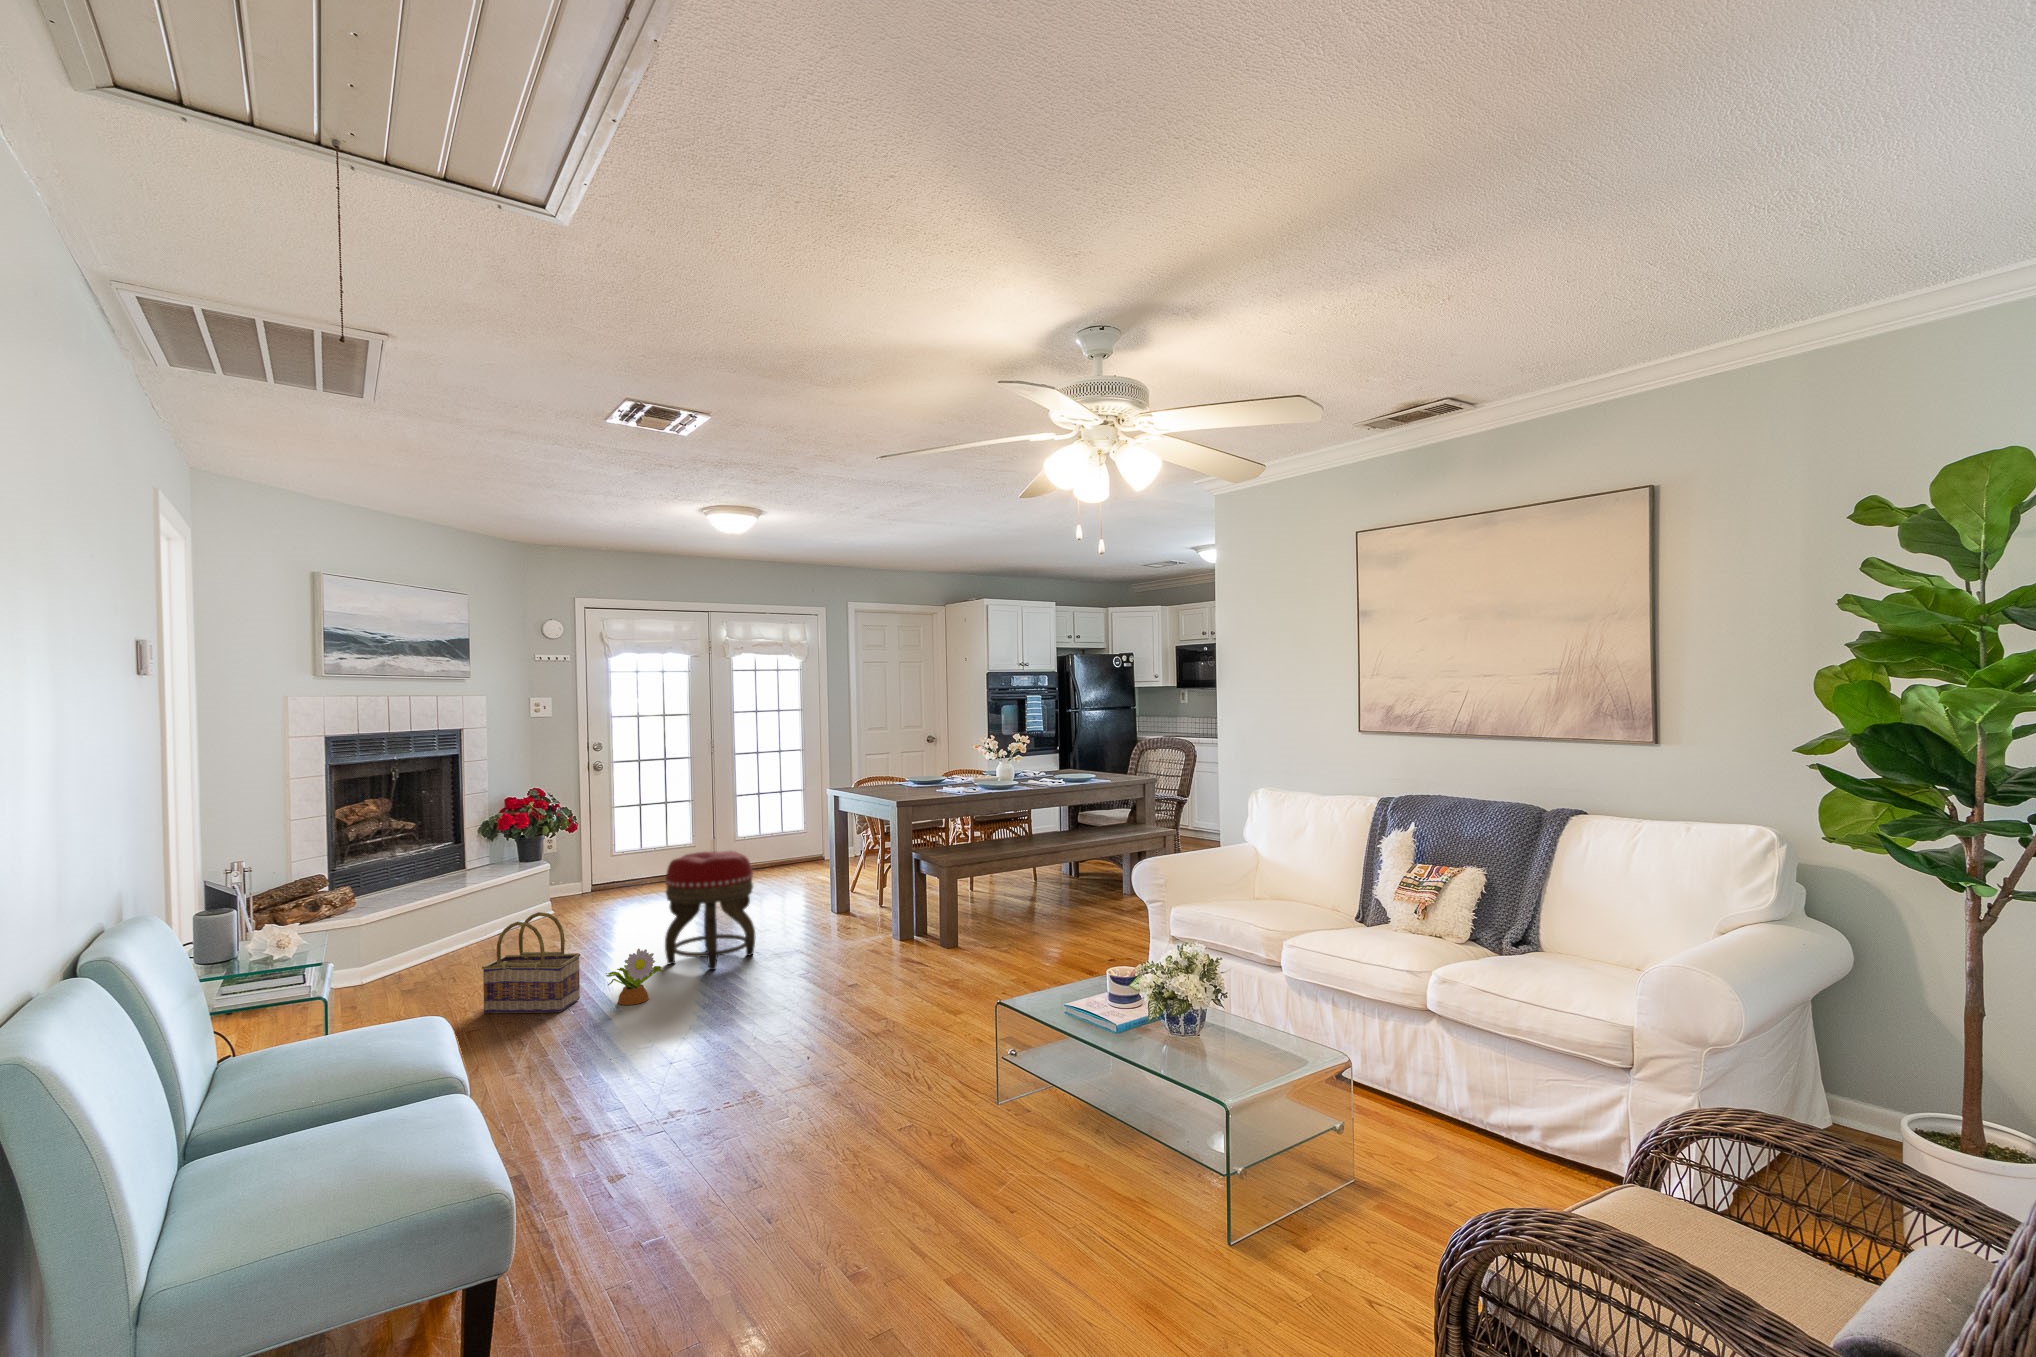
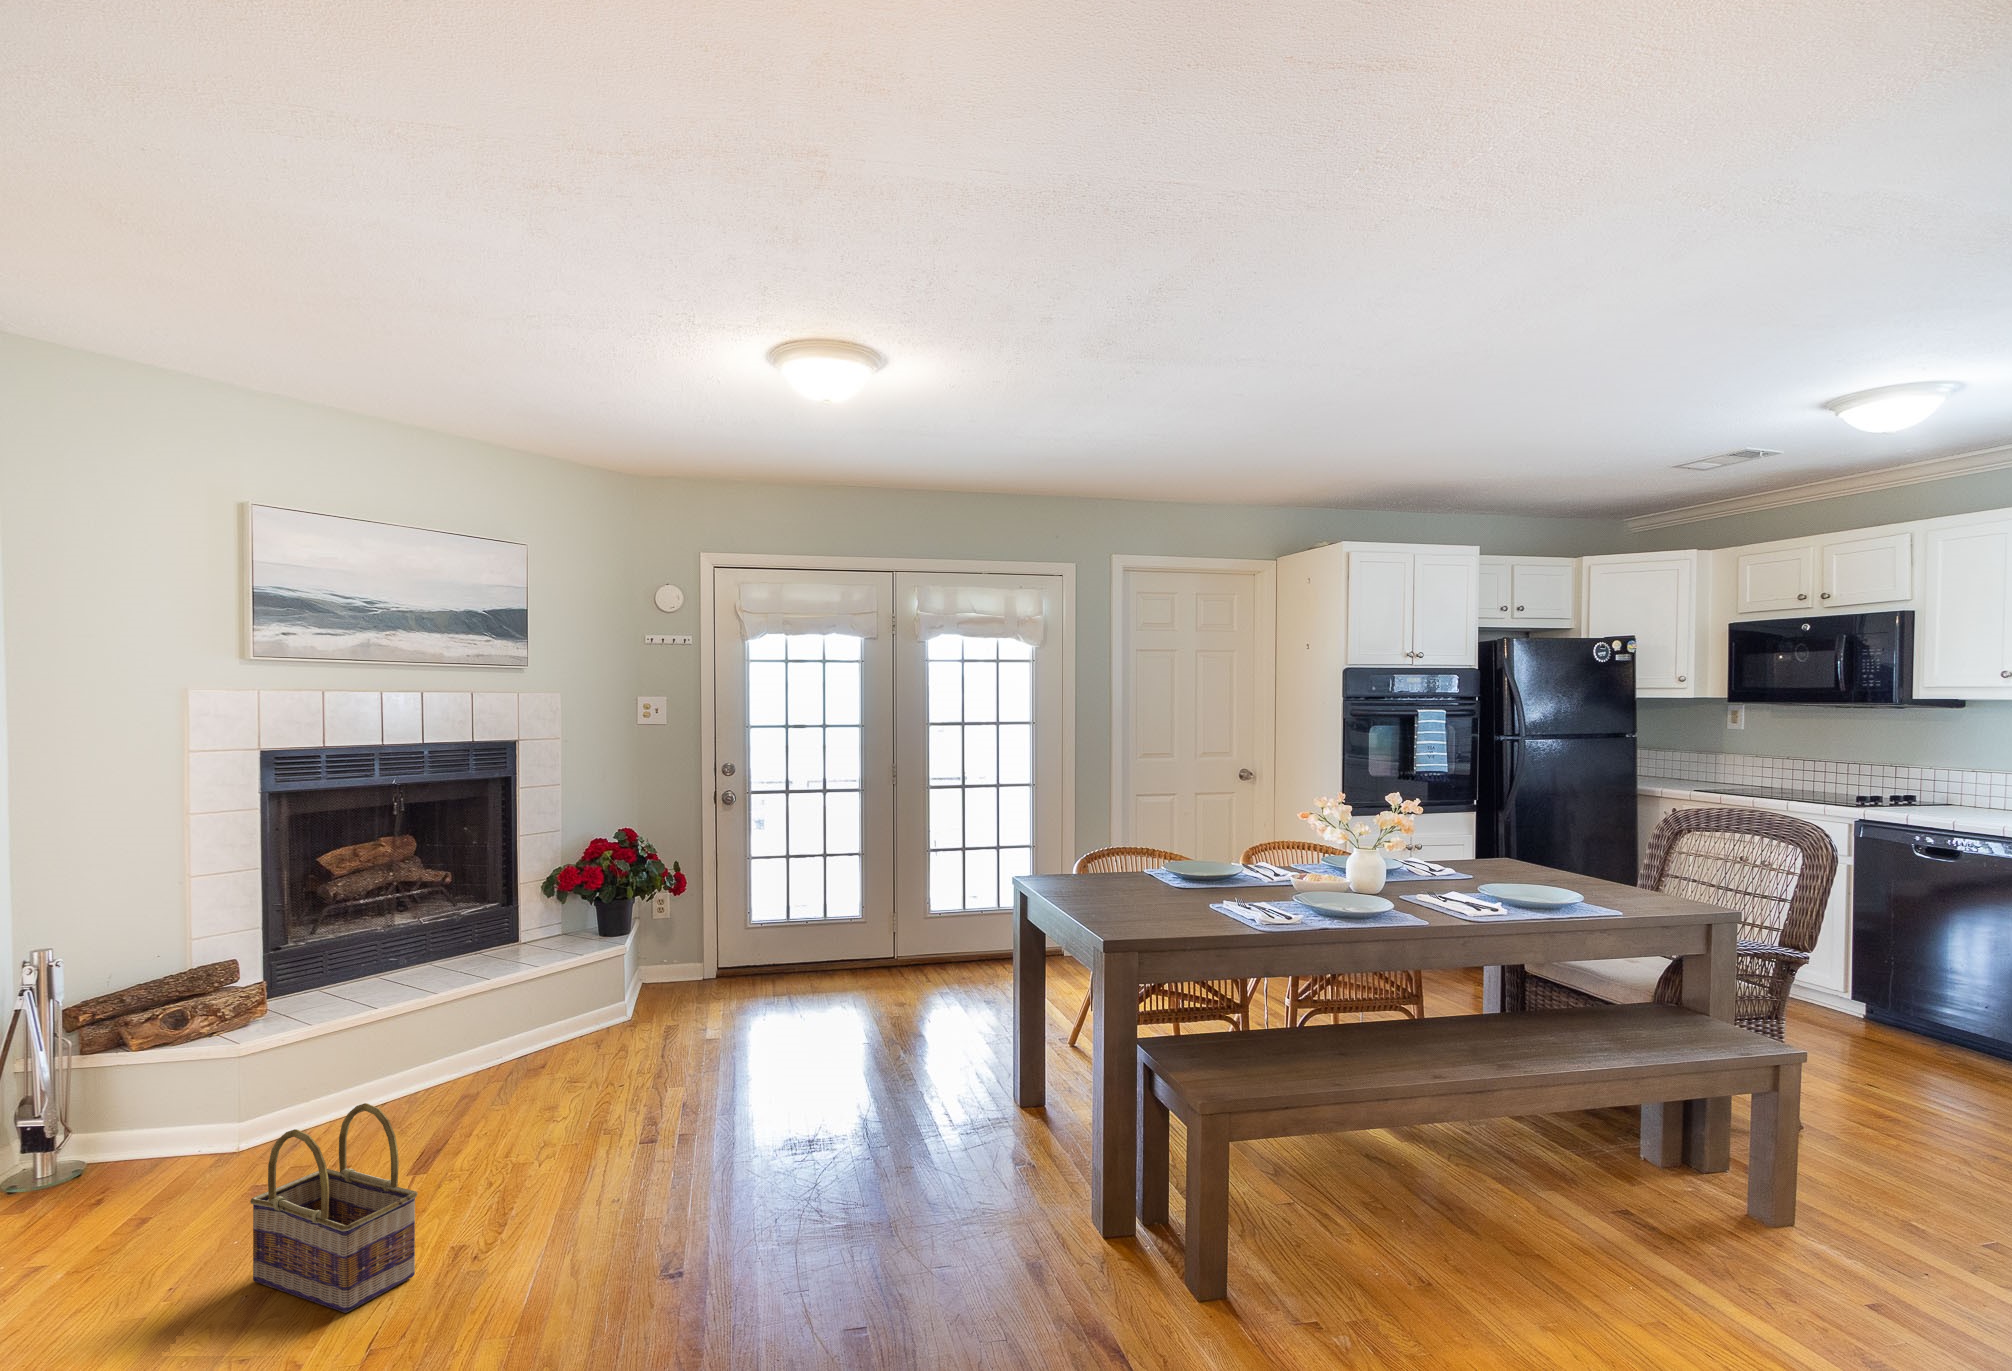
footstool: present [665,851,755,970] -> none [630,993,789,1233]
decorative plant: present [606,949,664,1005] -> none [423,1214,551,1319]

